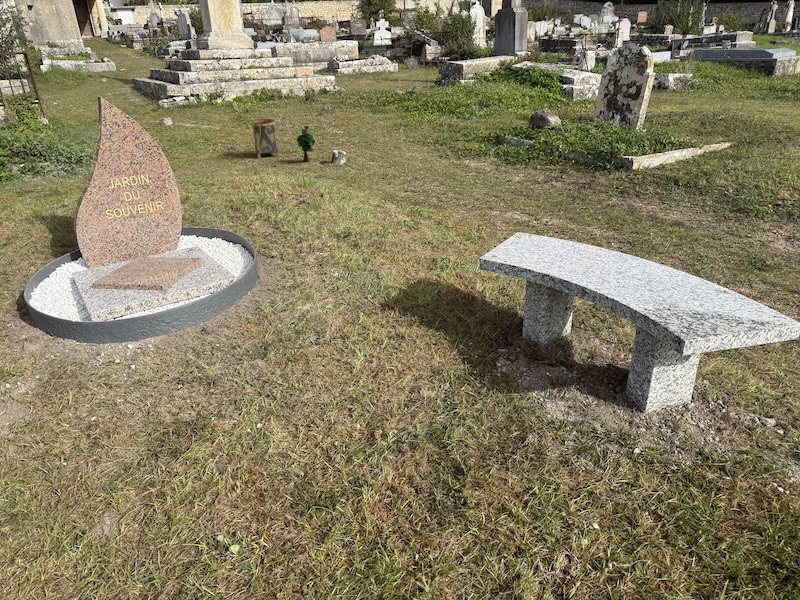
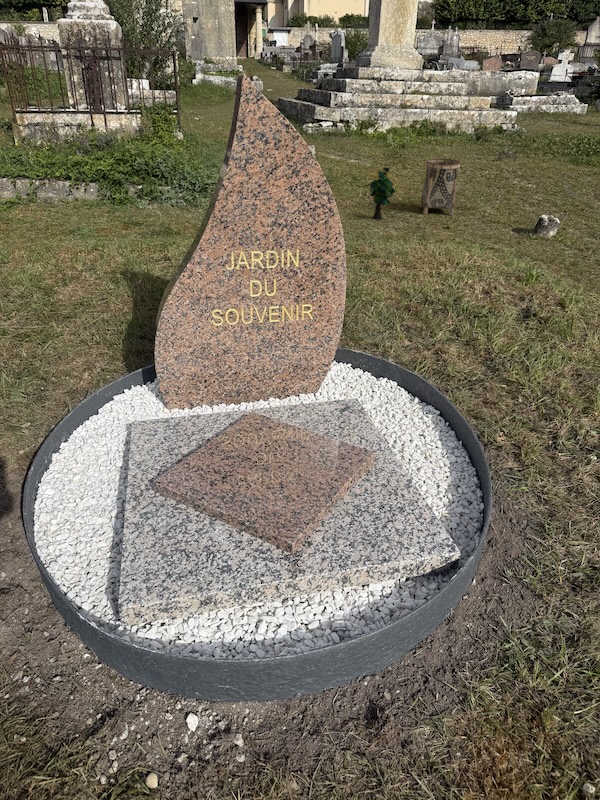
decorative plant: present [295,126,315,162] -> present [367,167,395,219]

